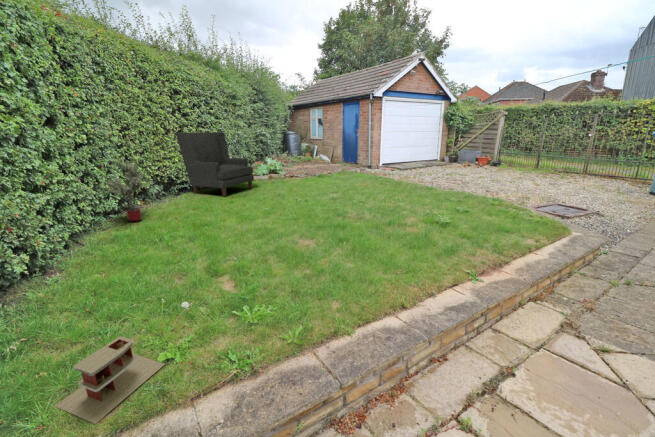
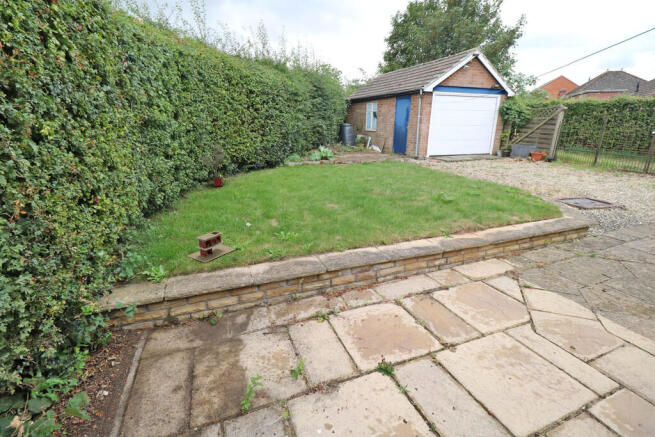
chair: present [176,132,254,196] -> none [249,123,306,175]

